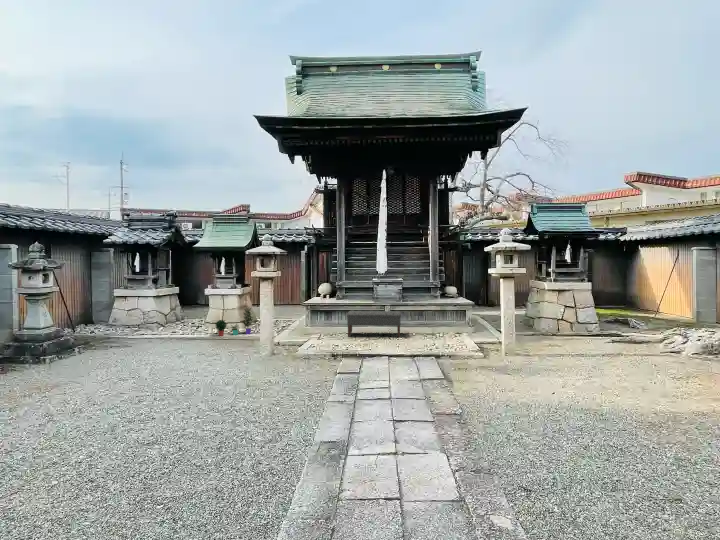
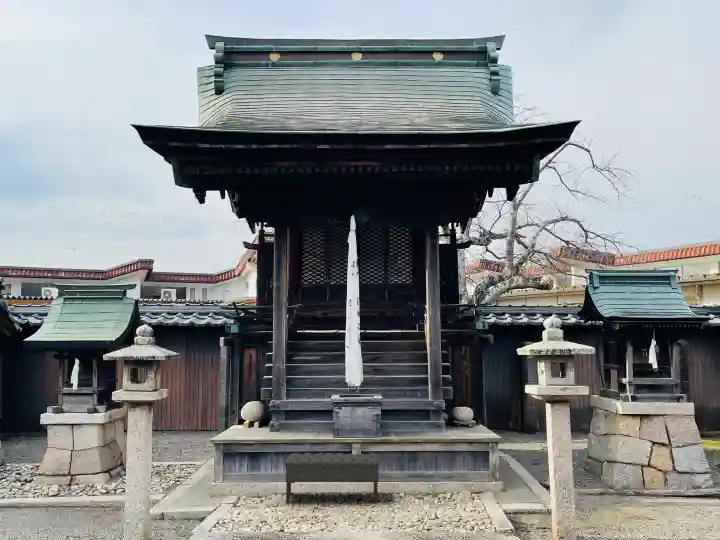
potted plant: present [215,307,253,336] -> none [49,444,122,502]

